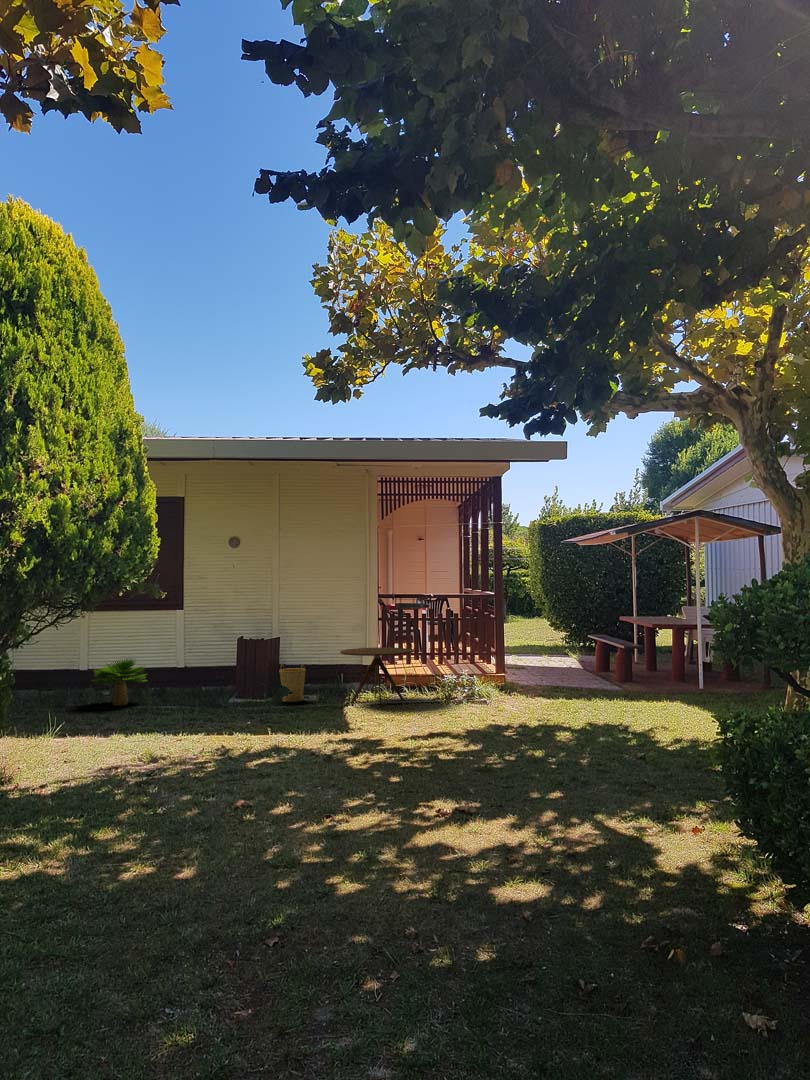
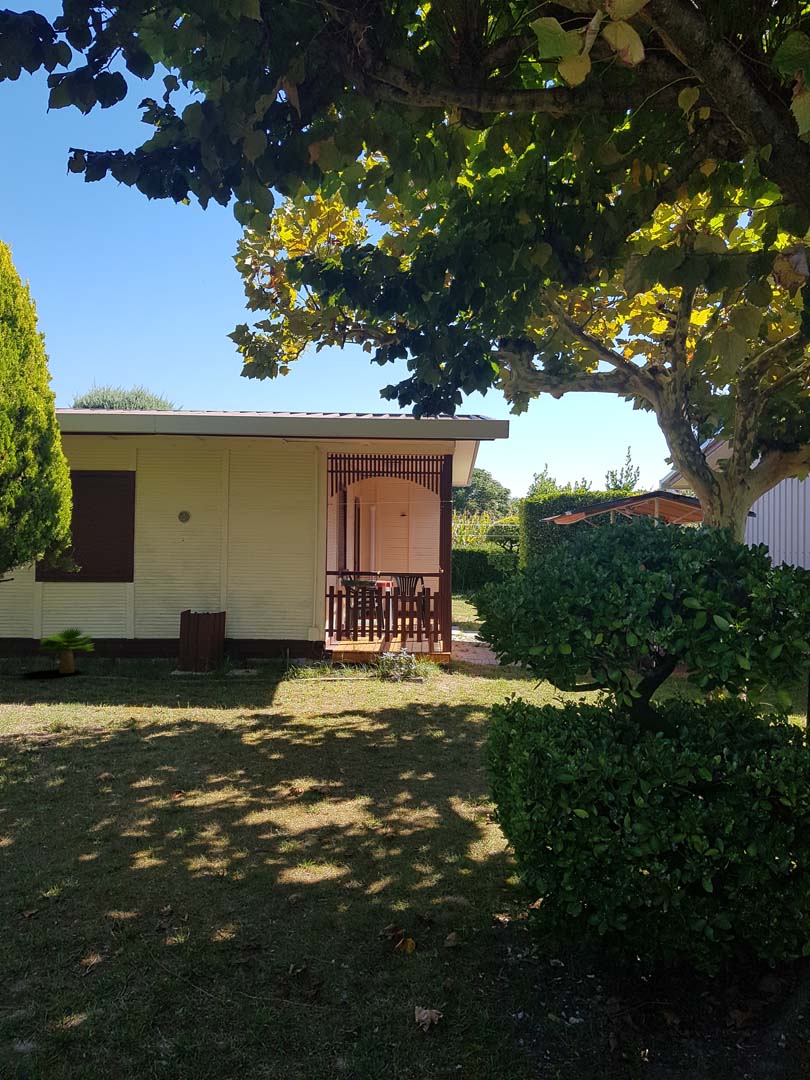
round table: present [340,647,414,705] -> none [281,624,354,681]
basket: present [279,664,306,702] -> none [222,637,248,675]

